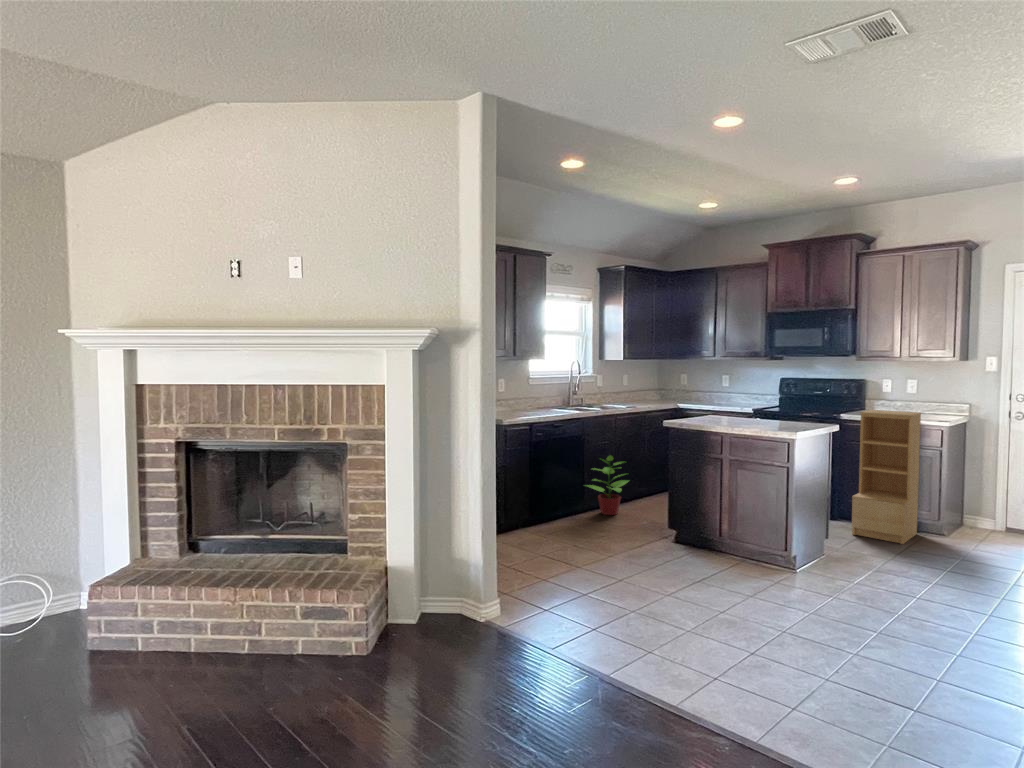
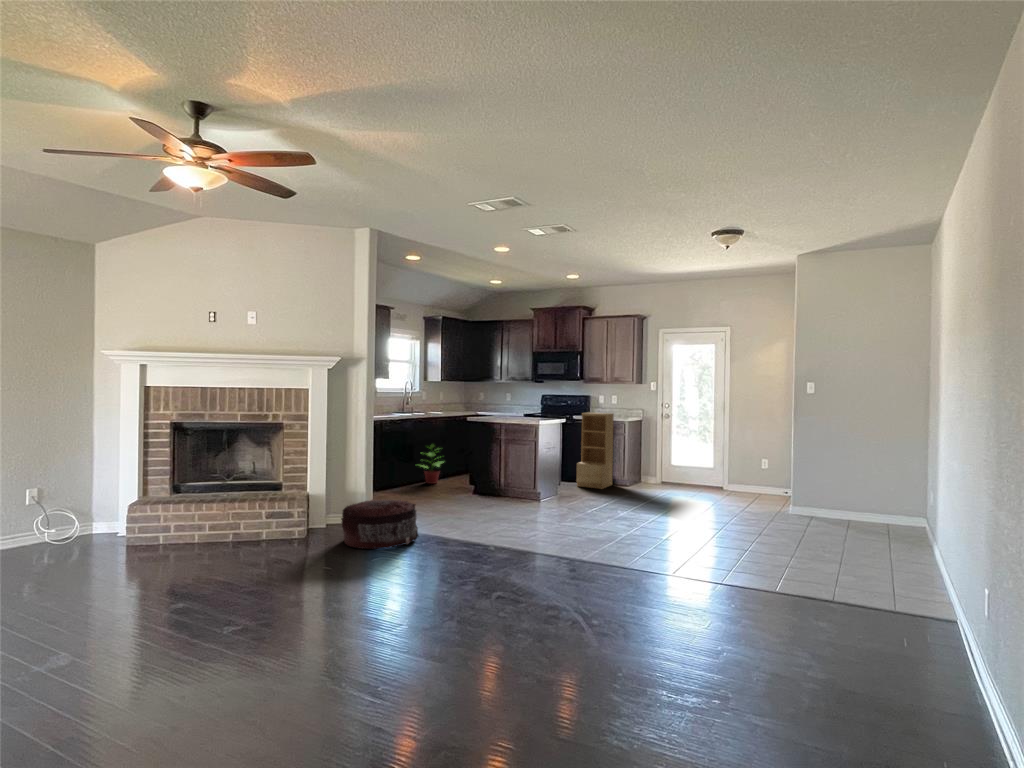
pouf: none [422,591,573,723] -> present [341,500,419,549]

